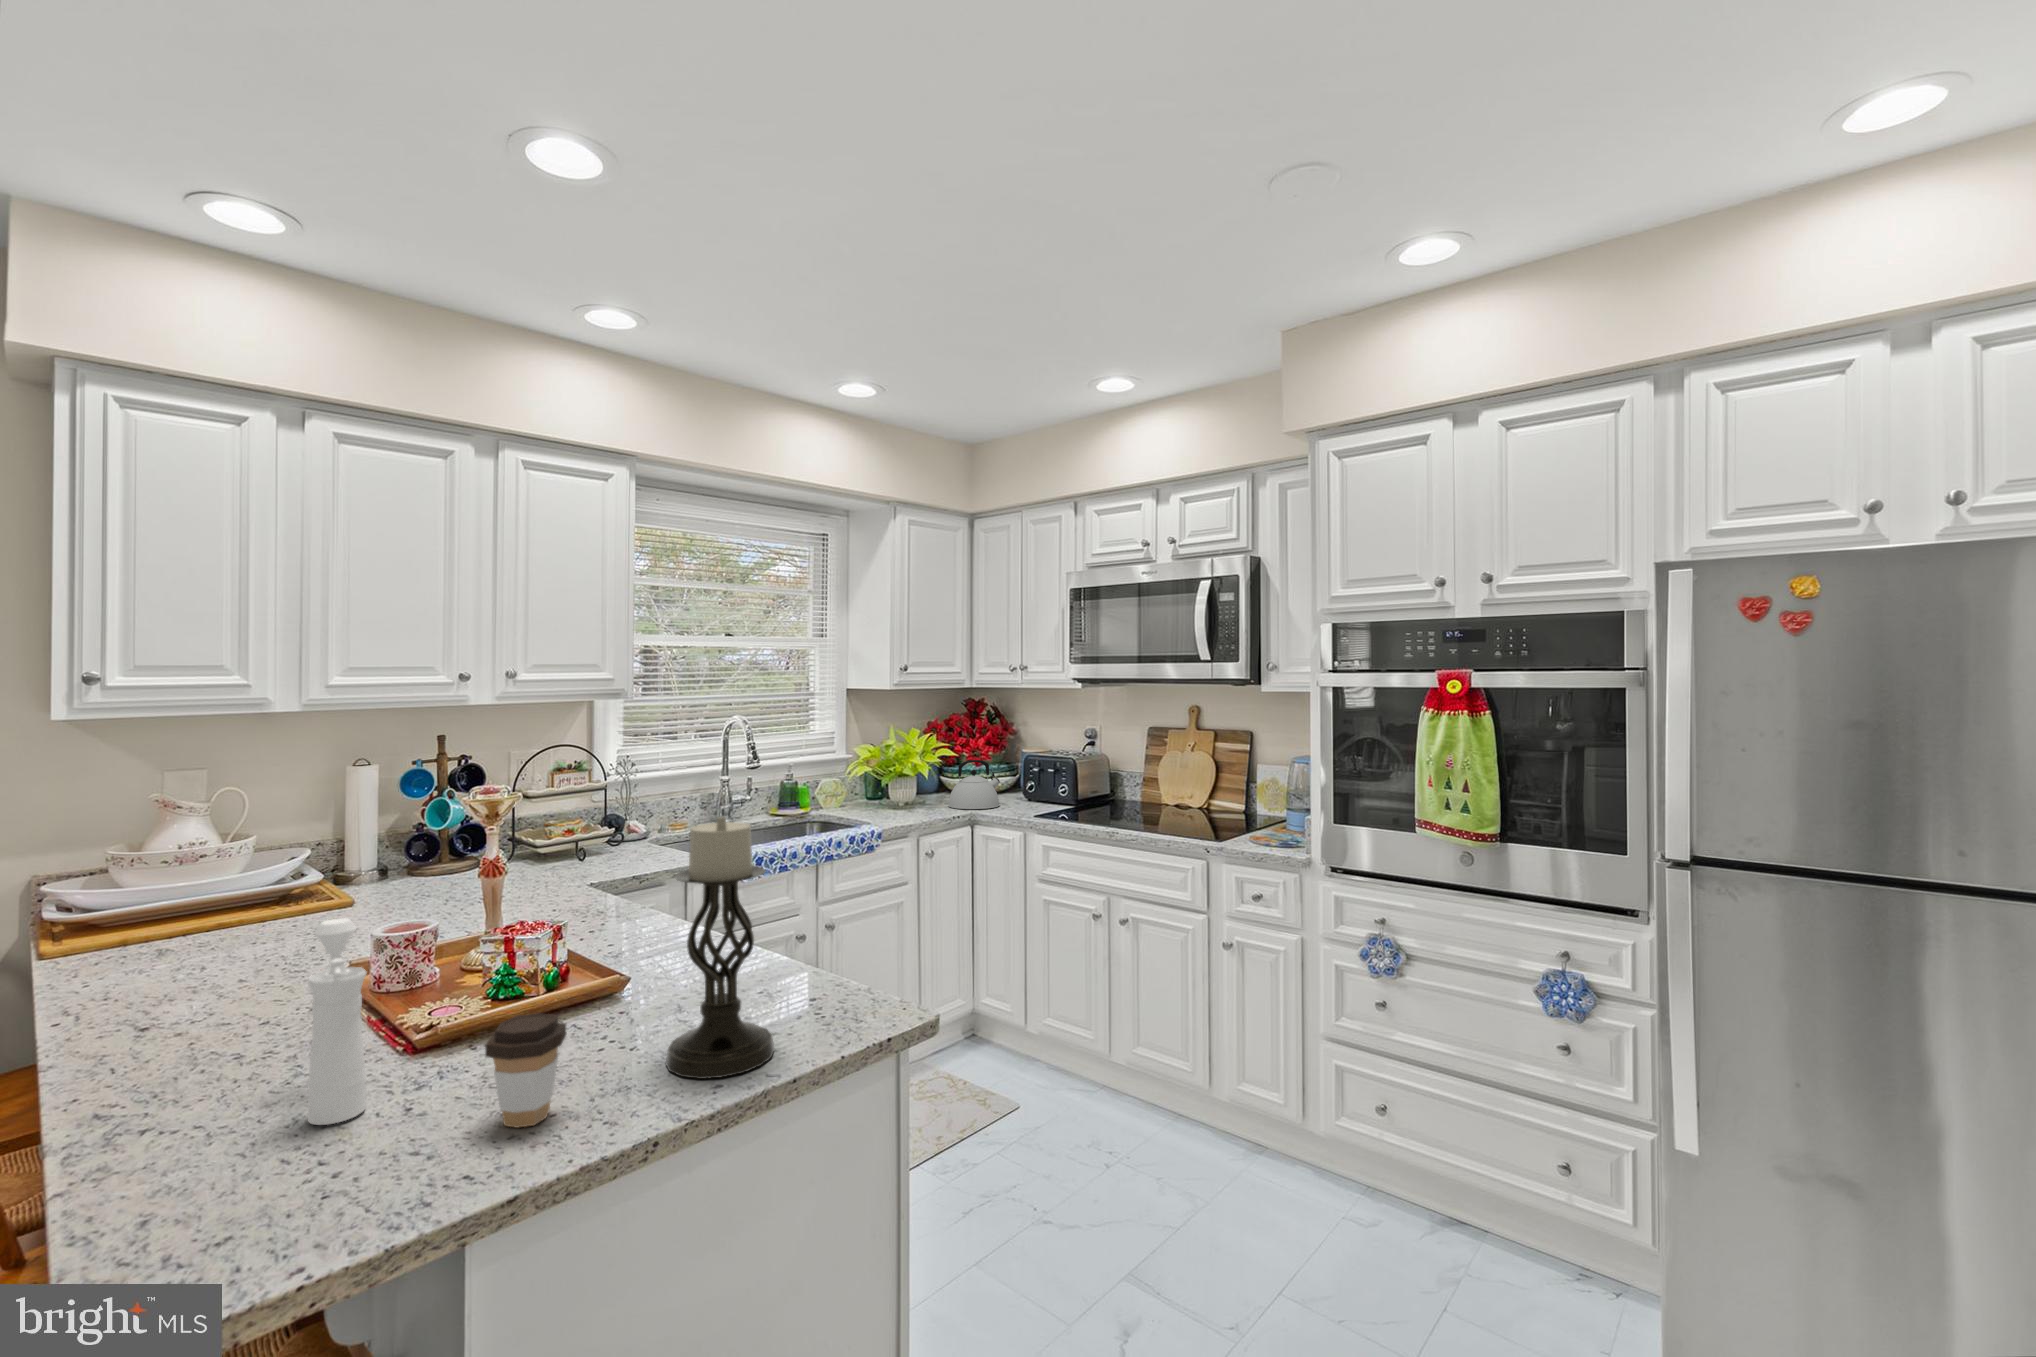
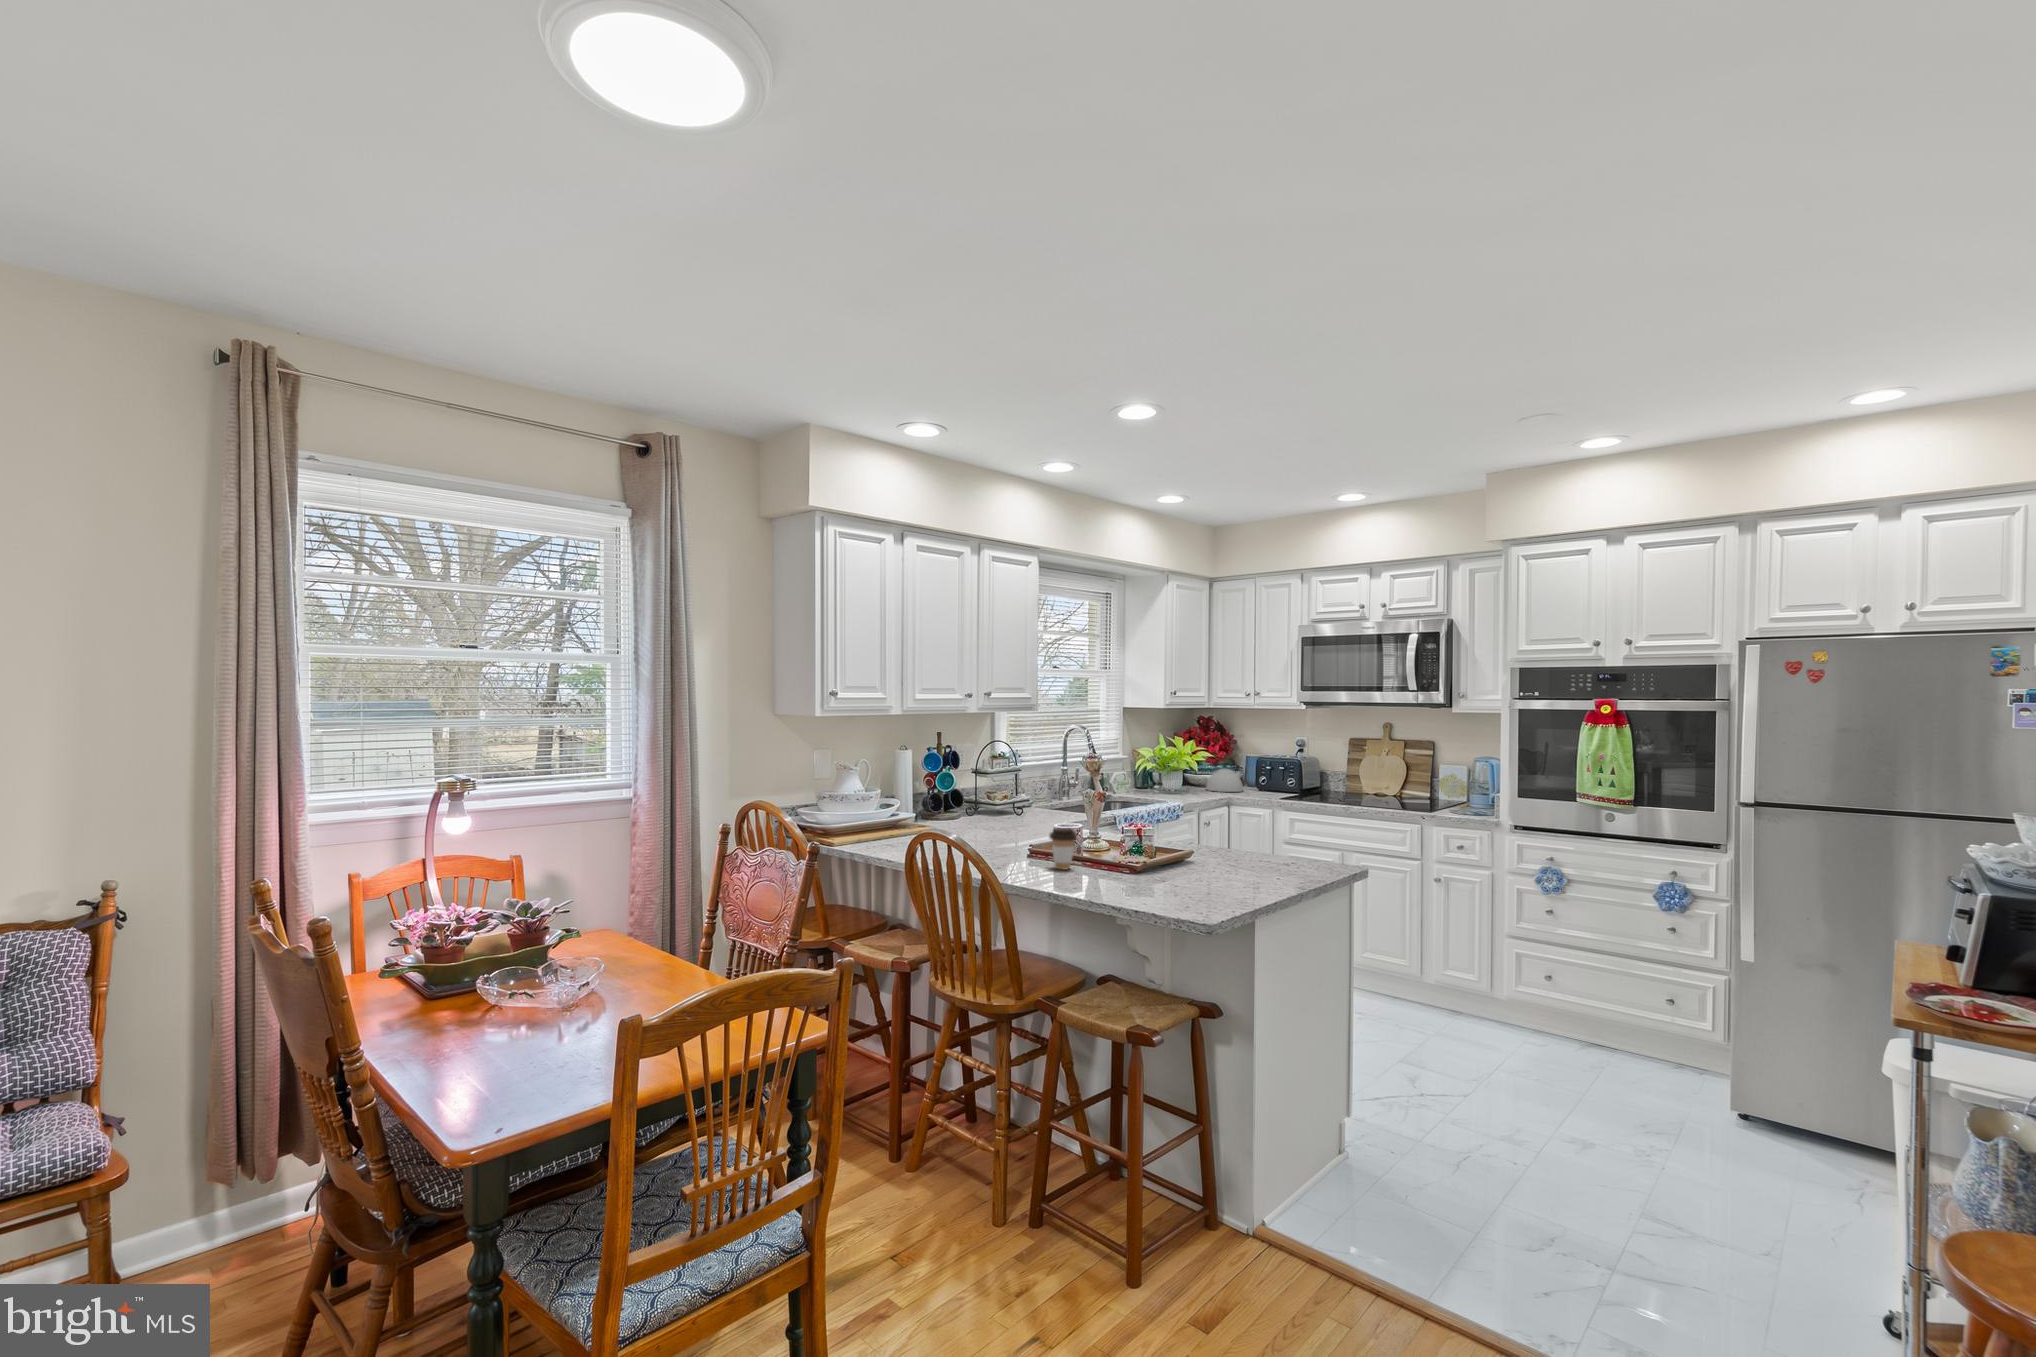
candle holder: present [666,817,774,1079] -> none [1264,760,1314,877]
pepper mill: present [308,918,366,1125] -> none [1126,800,1171,880]
coffee cup: present [485,1013,566,1127] -> present [1050,828,1077,869]

